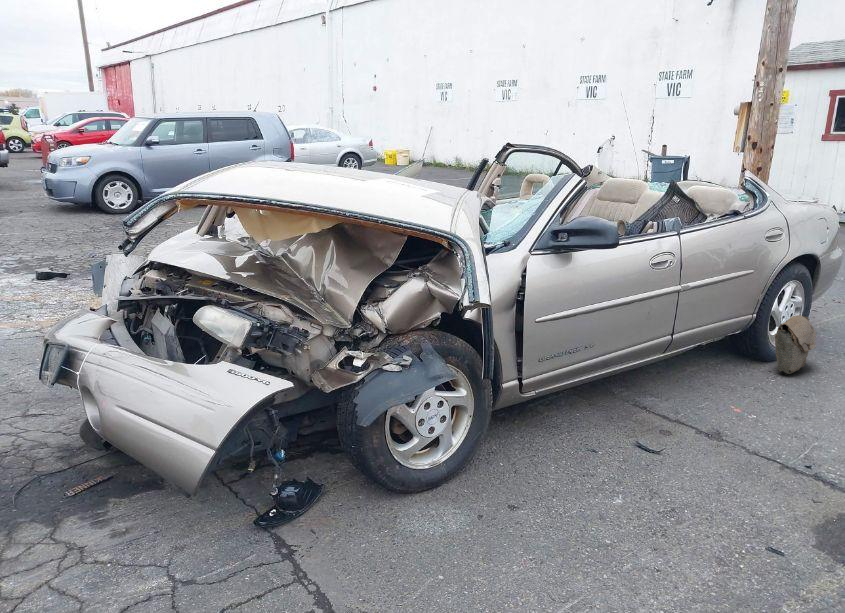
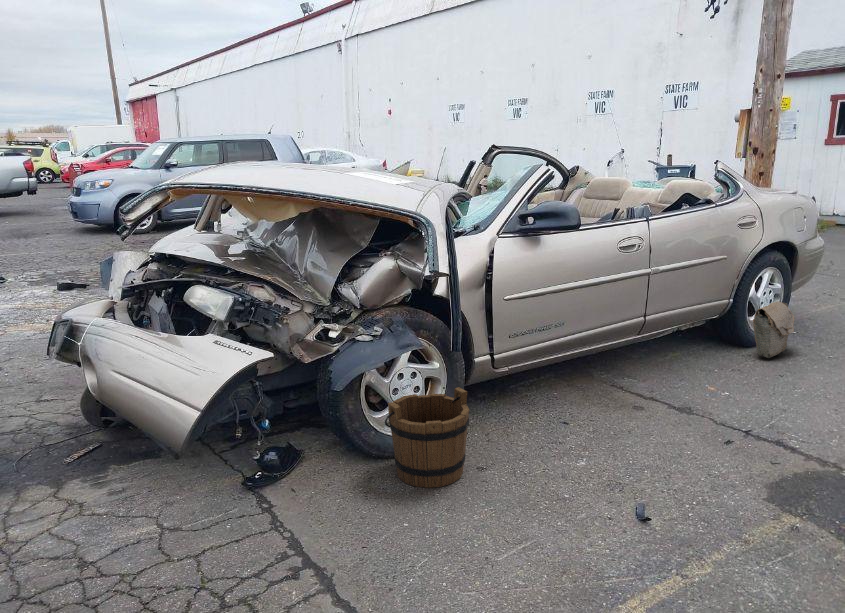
bucket: none [412,419,504,530] -> present [385,387,469,488]

